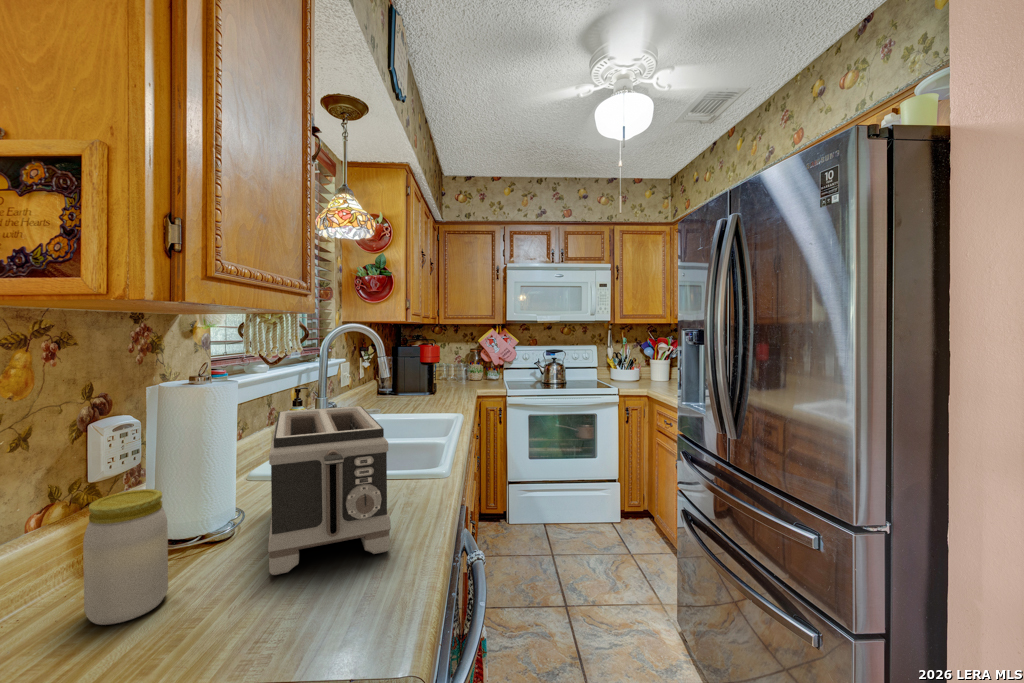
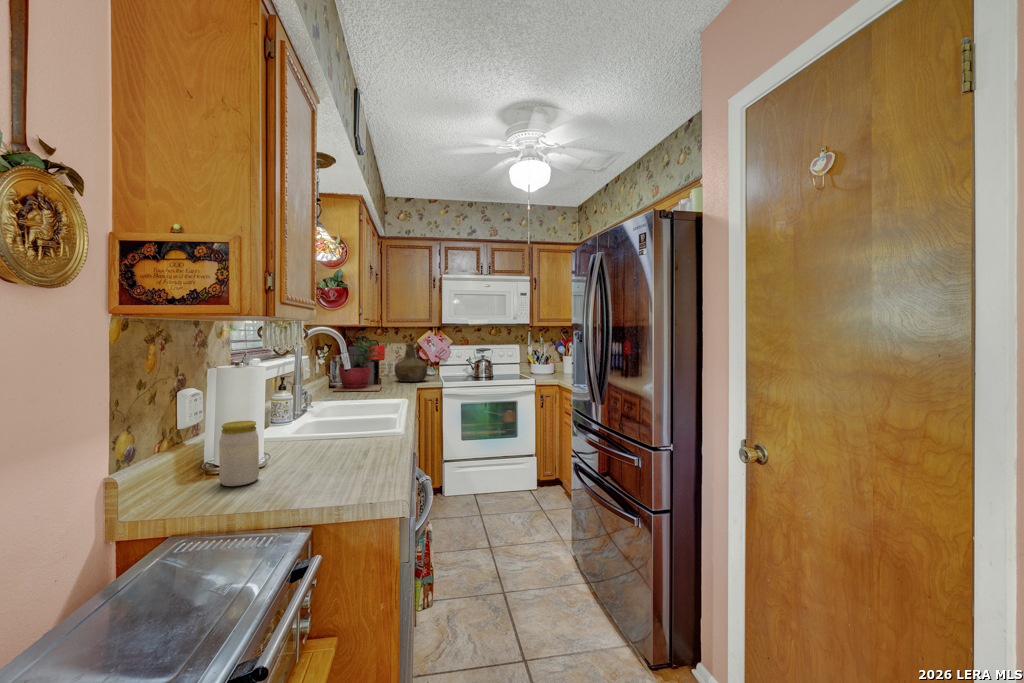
succulent plant: none [376,335,436,401] -> present [334,337,381,391]
bottle: none [451,343,489,388] -> present [394,343,427,382]
toaster: present [268,406,391,575] -> none [293,382,377,469]

